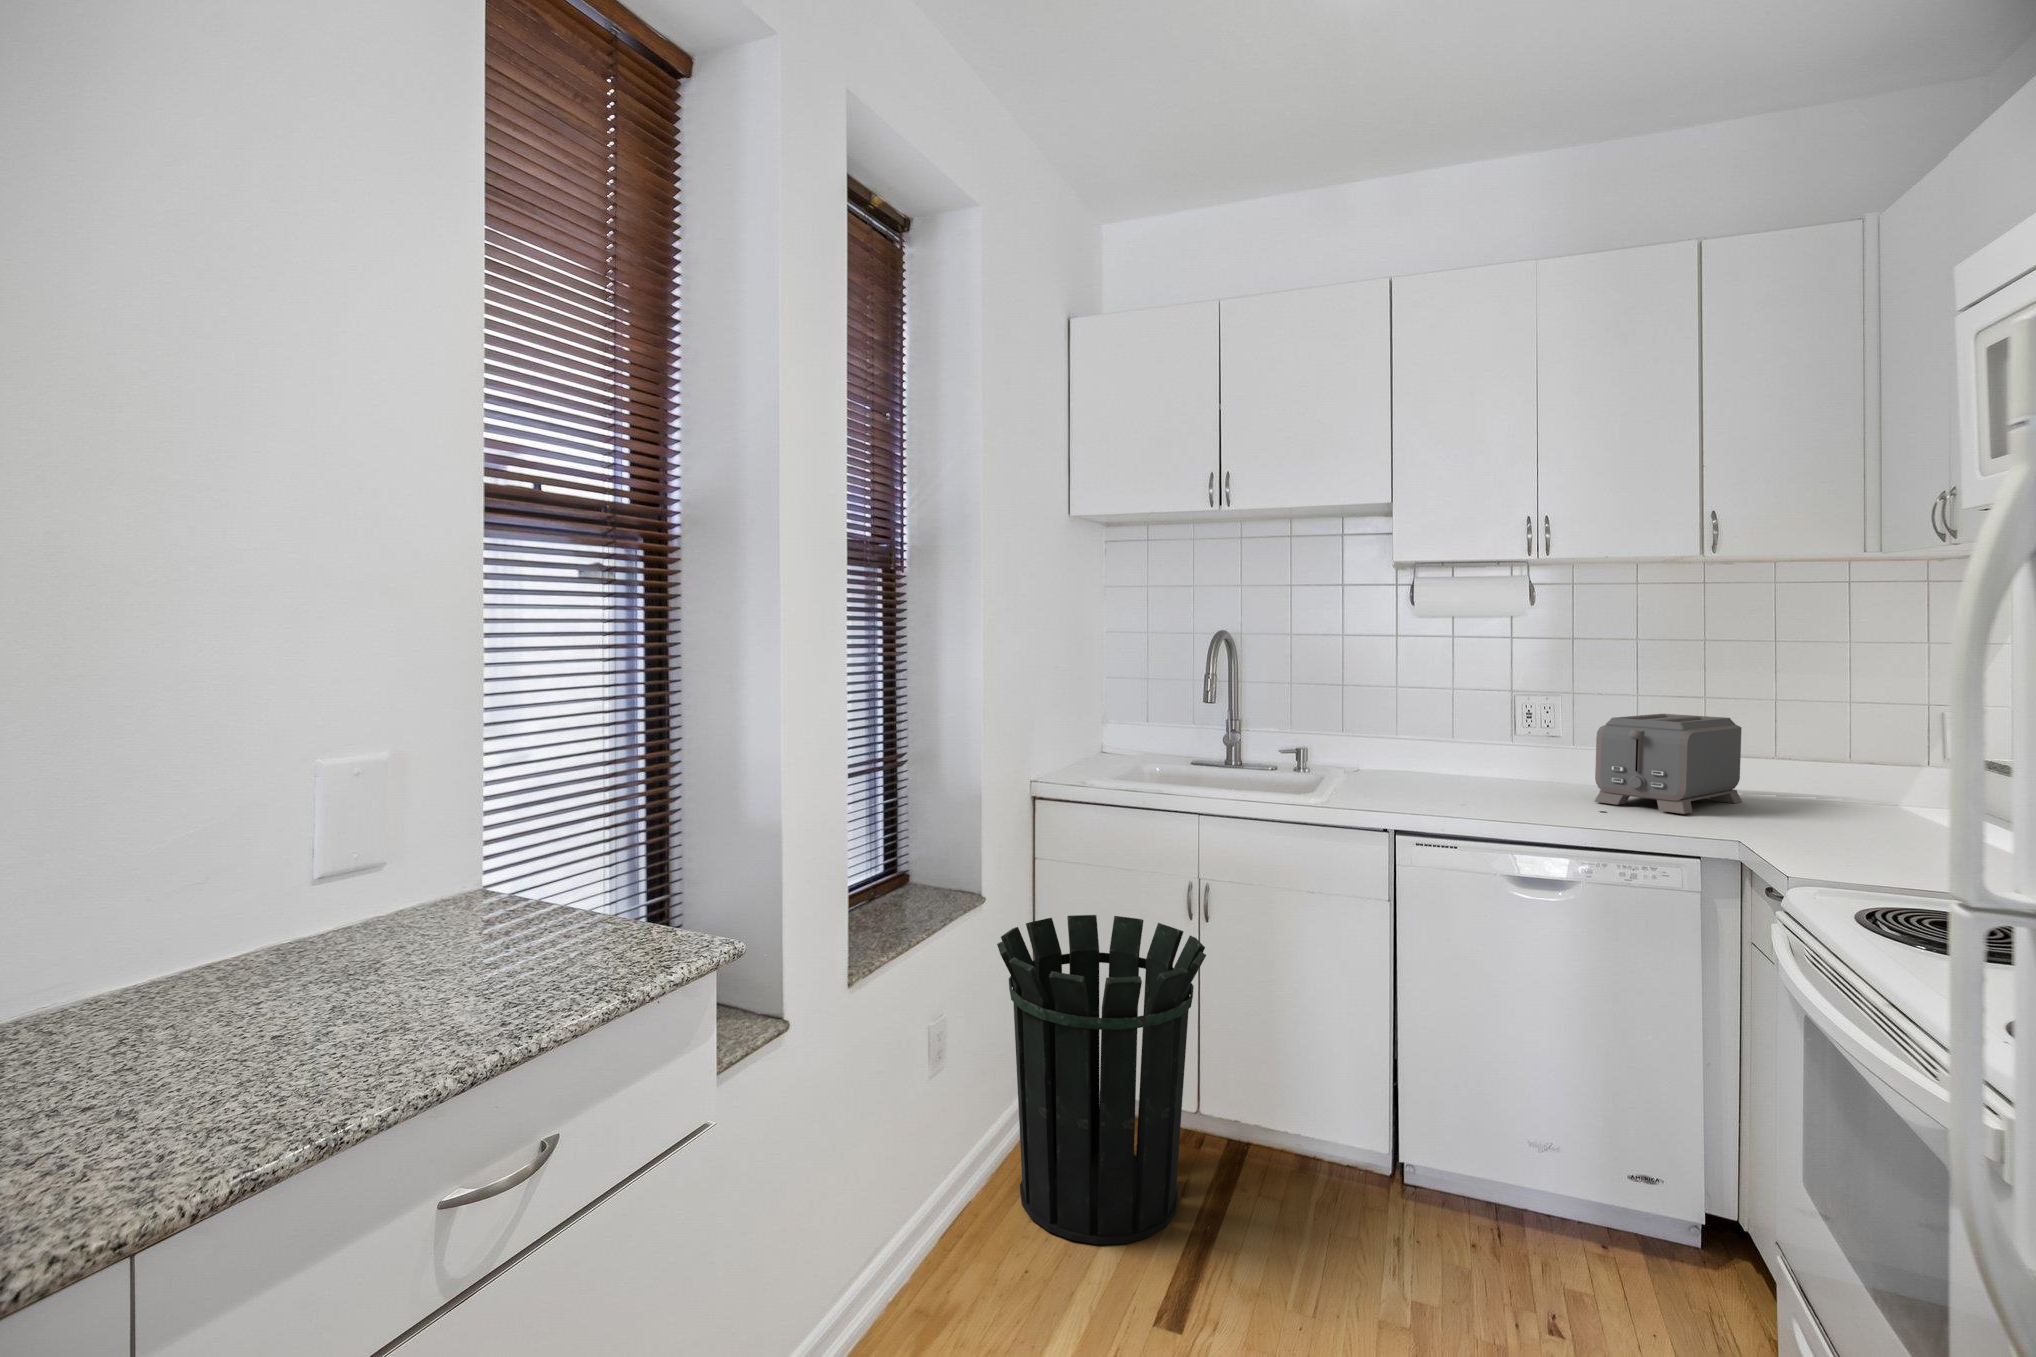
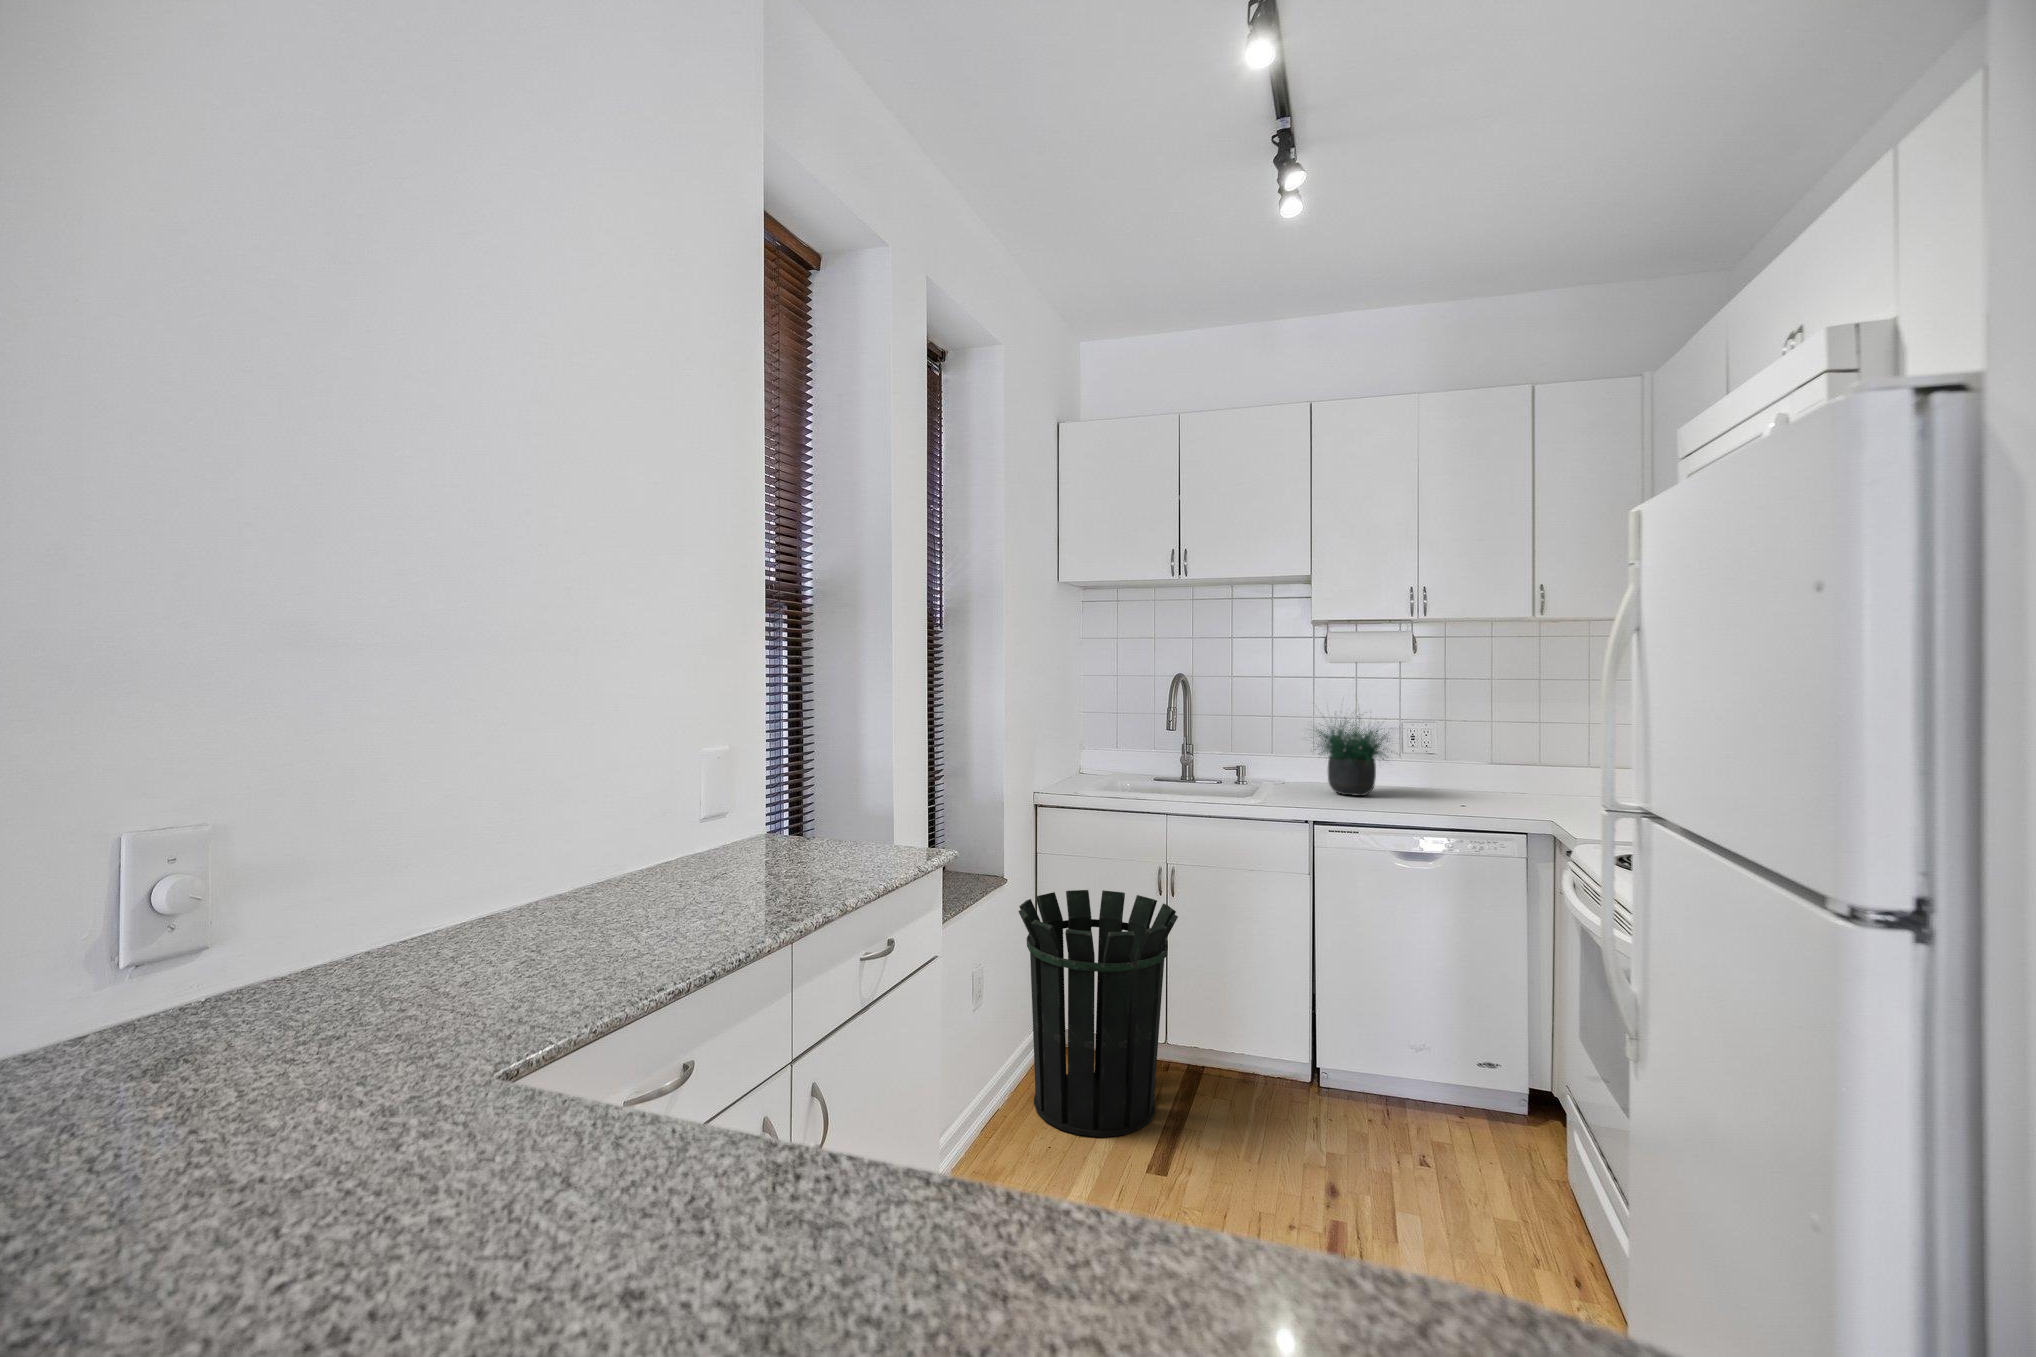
potted plant: none [1375,656,1530,796] -> present [1314,714,1392,796]
toaster: present [1595,714,1742,814] -> none [1458,734,1562,808]

